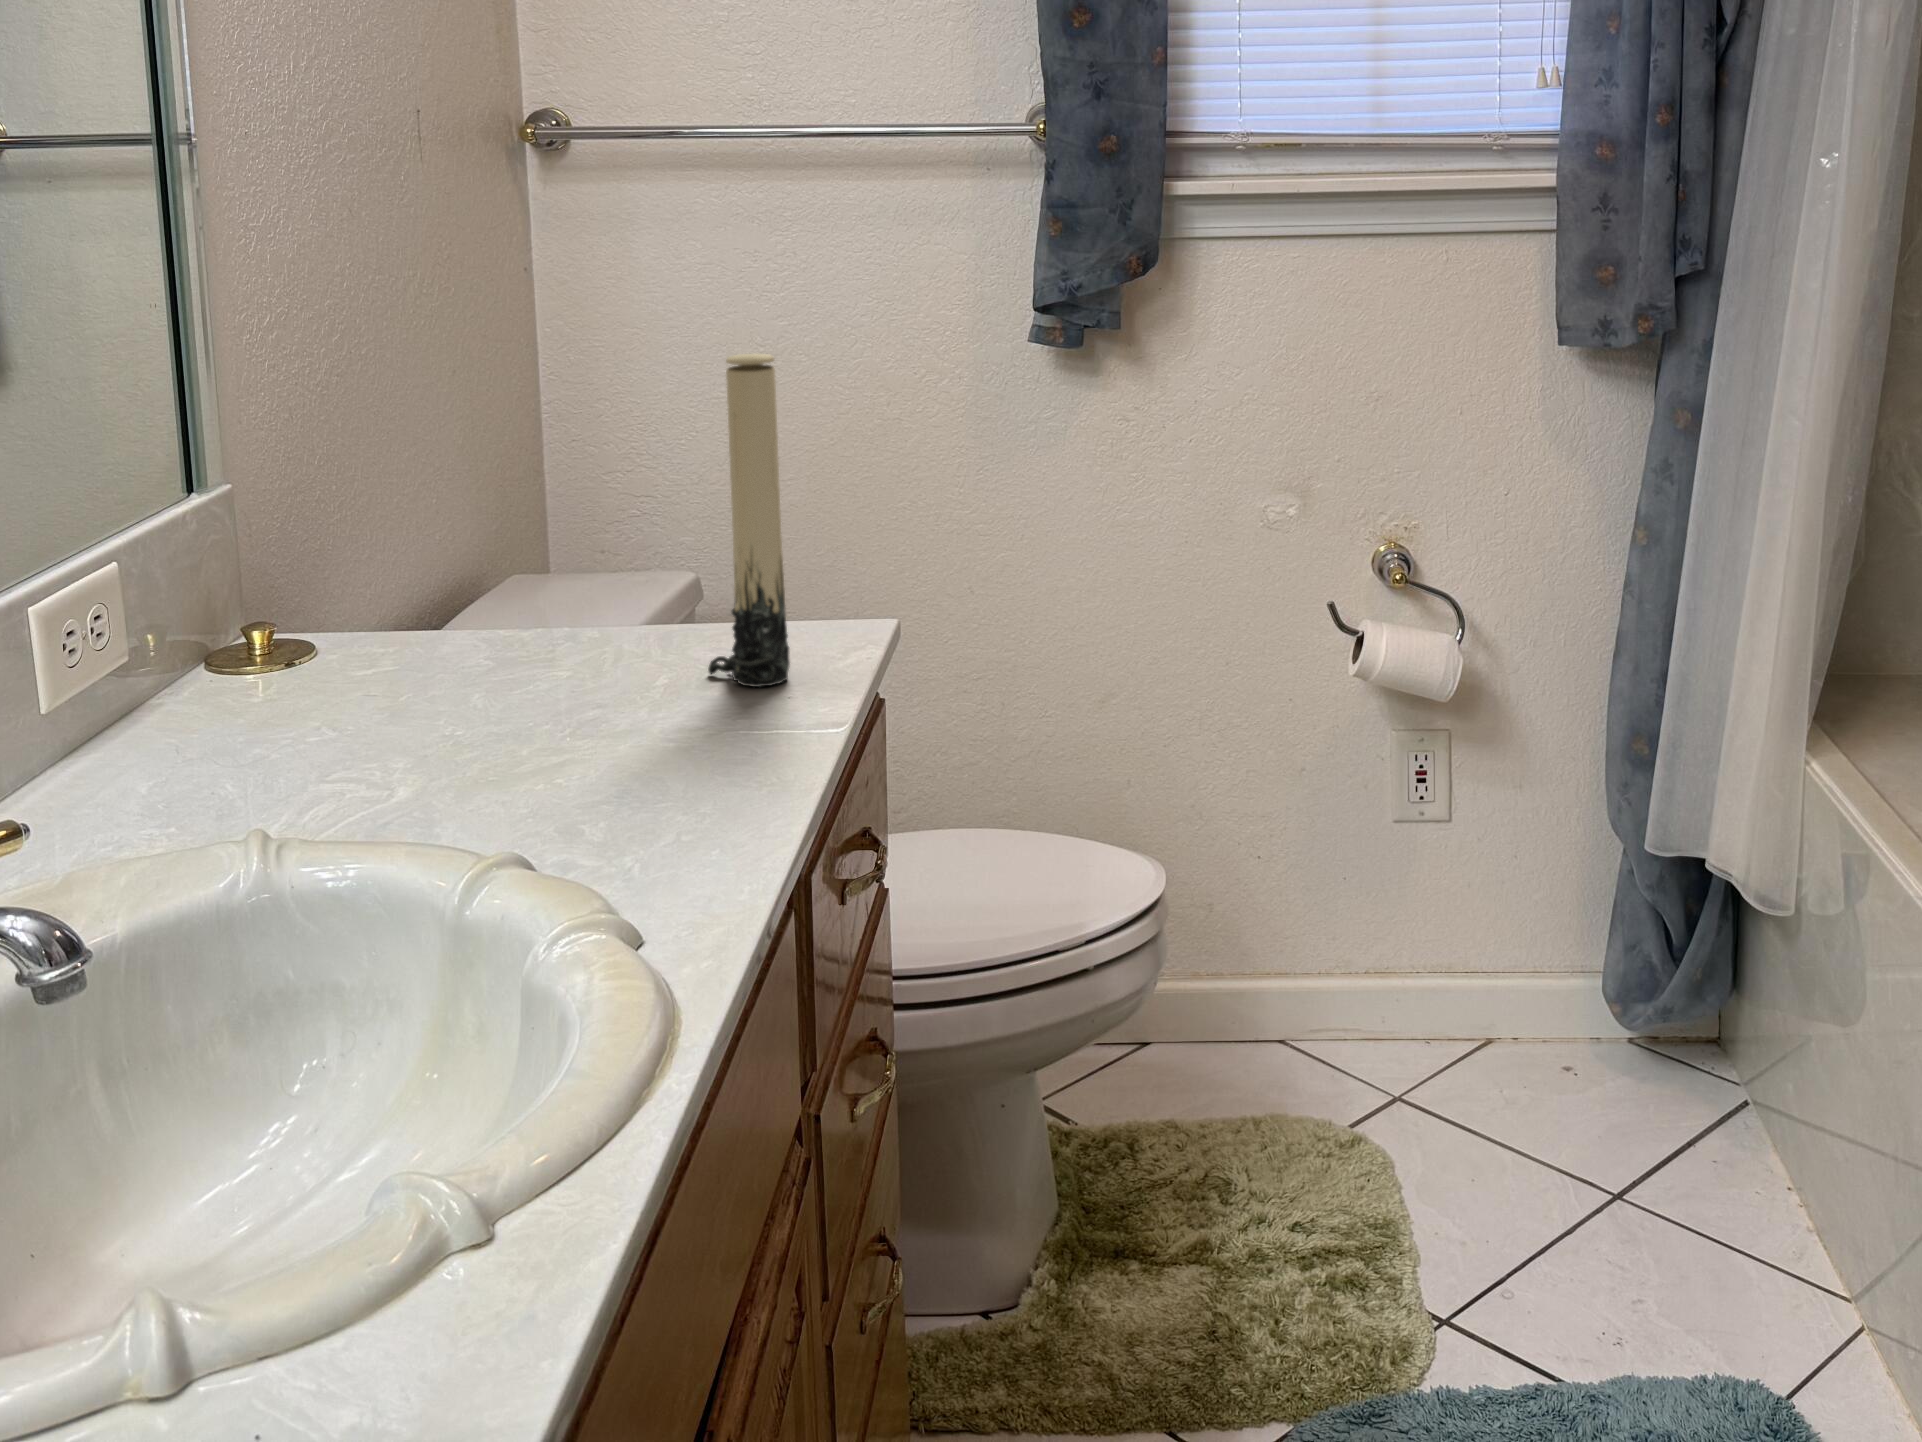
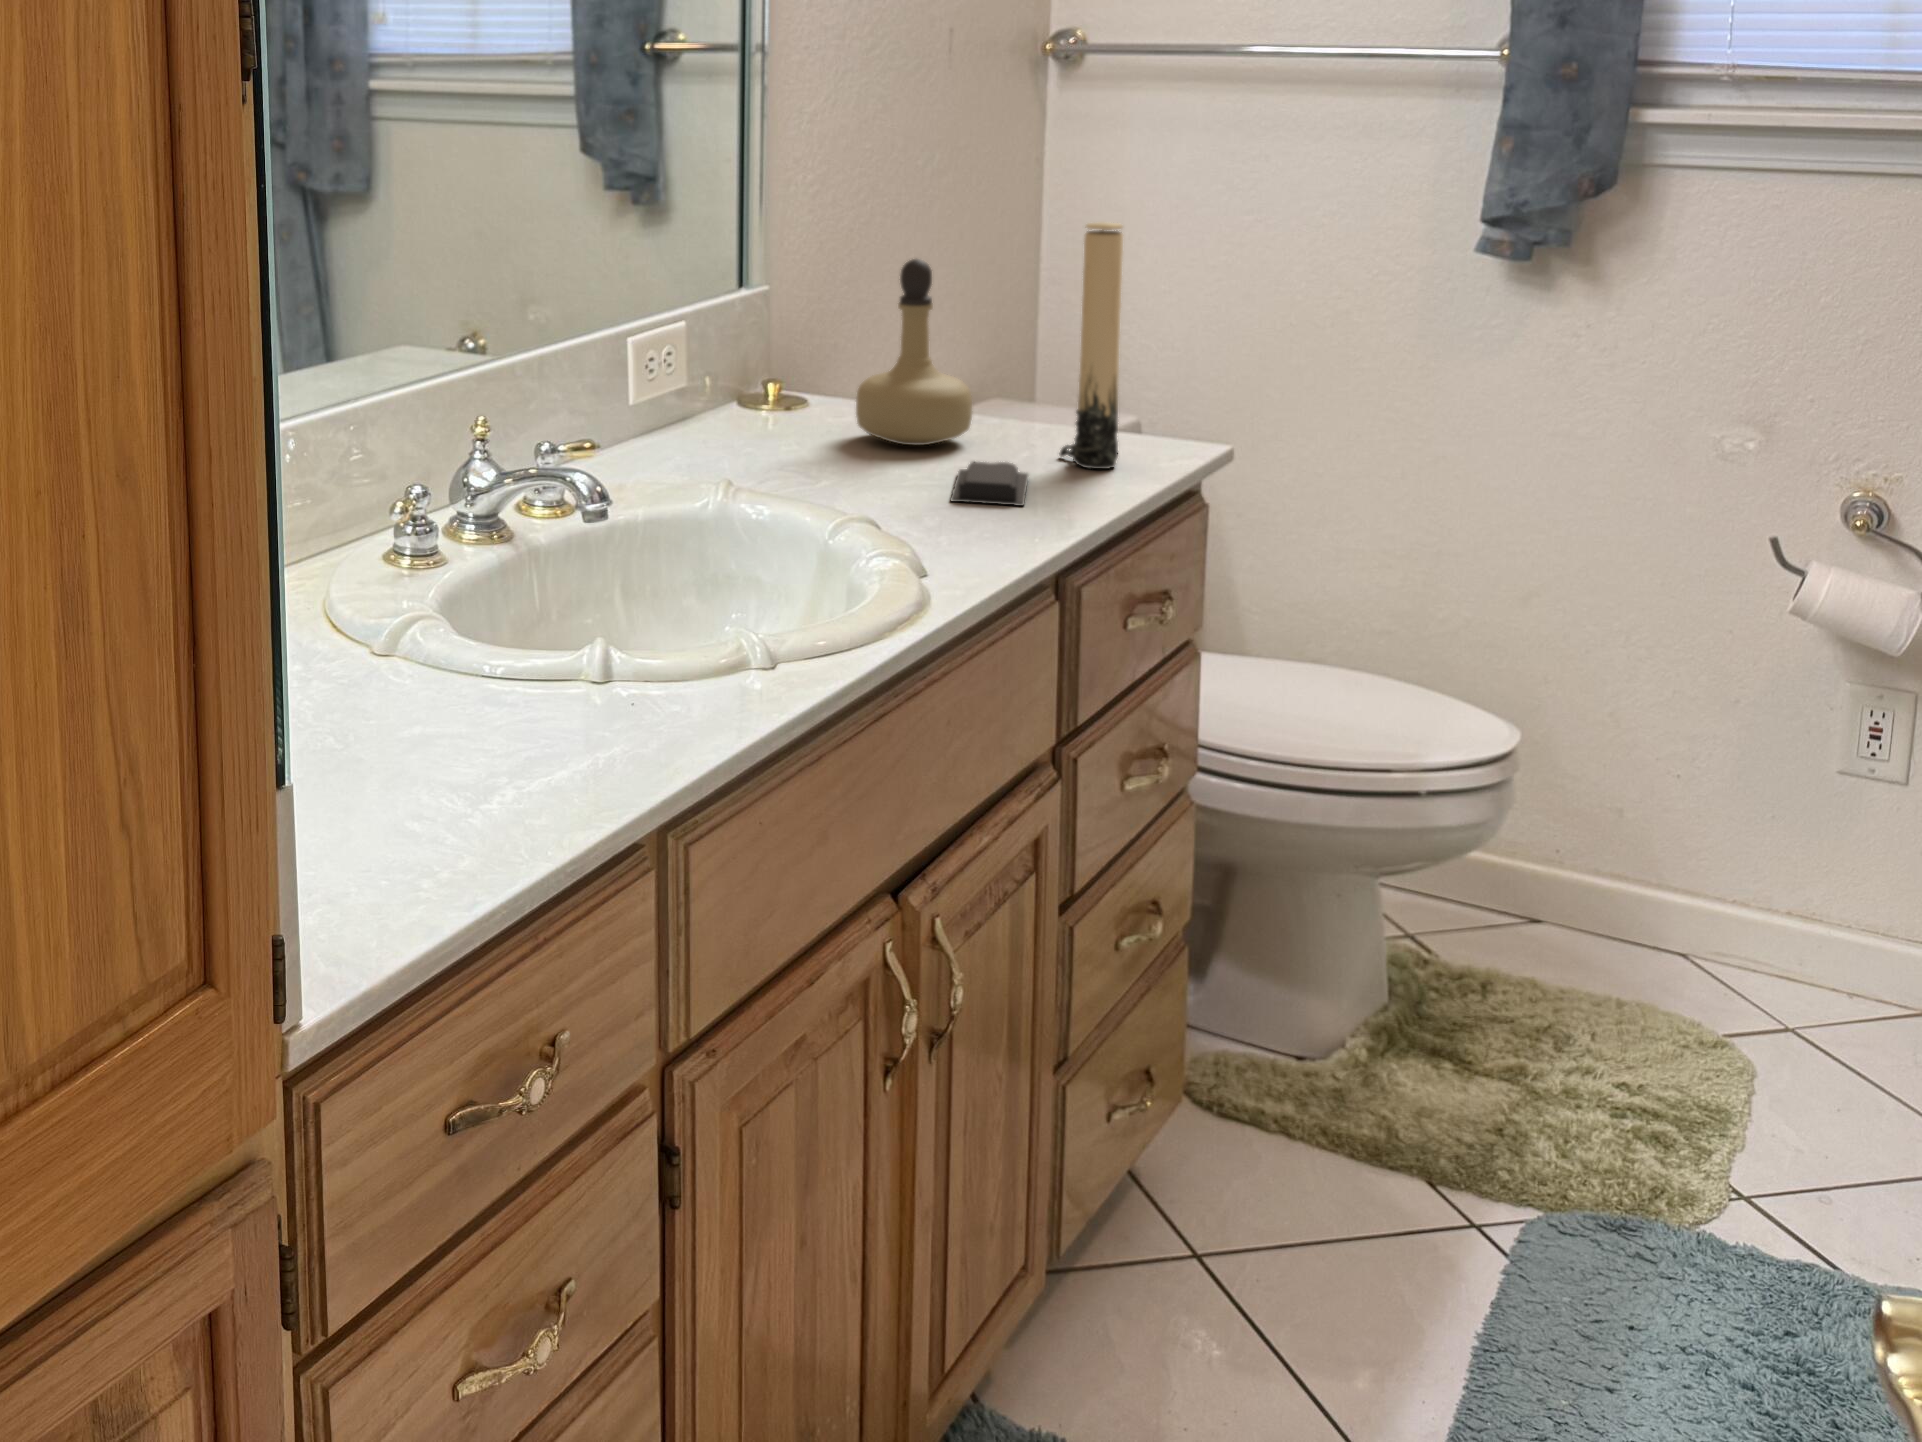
perfume bottle: none [406,425,579,694] -> present [856,259,972,446]
soap bar: none [594,704,718,785] -> present [951,462,1028,506]

